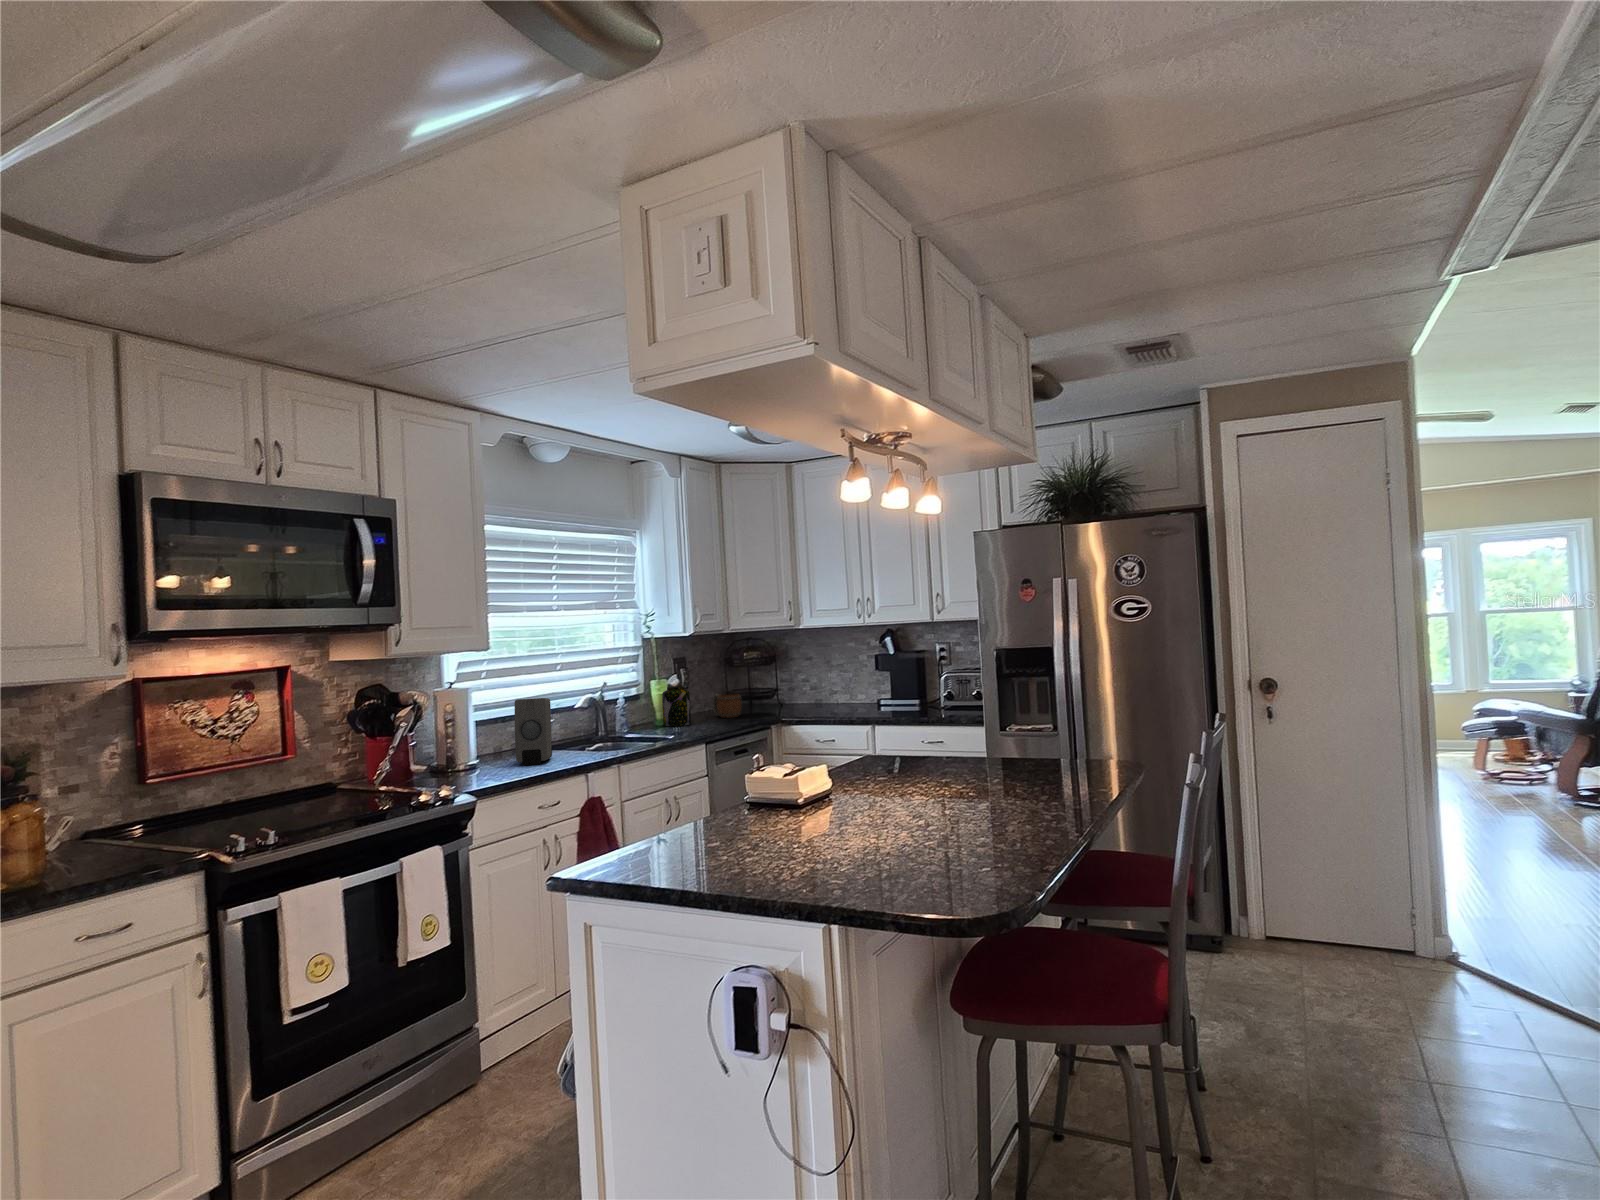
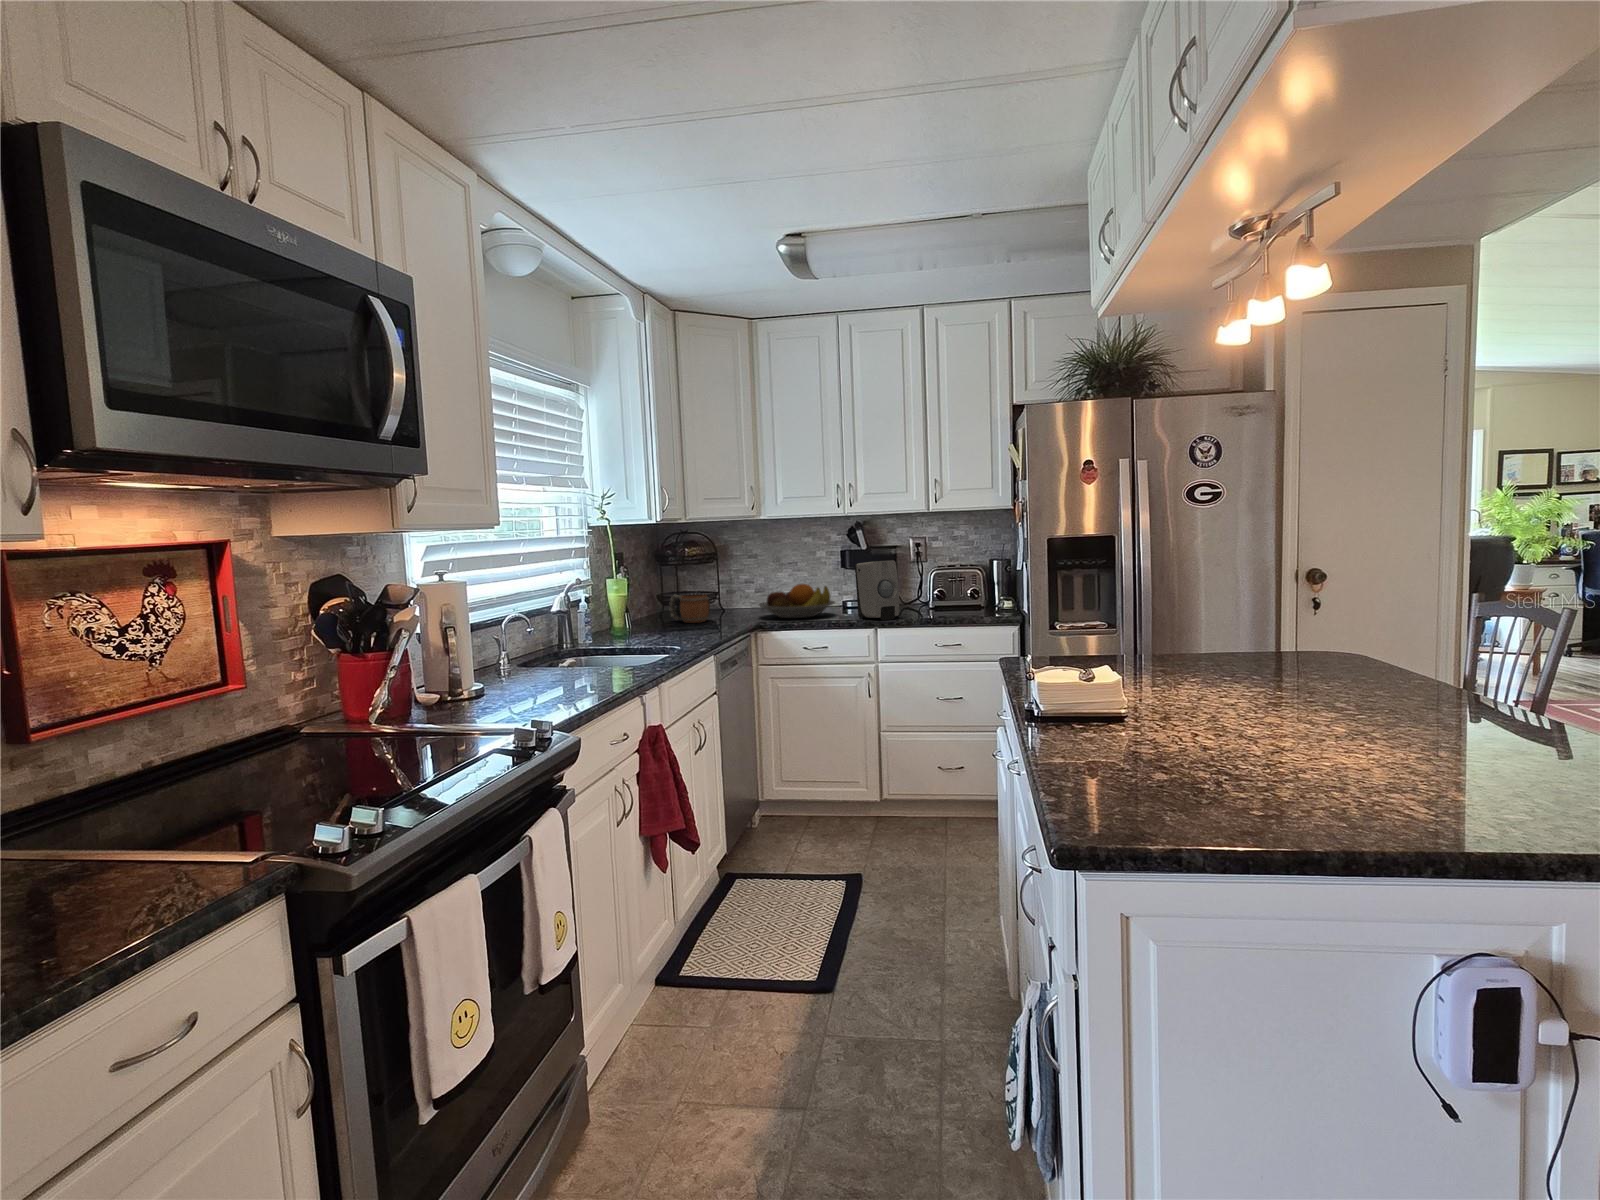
jar: present [662,686,691,726] -> none [629,584,666,633]
fruit bowl: none [781,686,847,716] -> present [759,584,835,618]
soap dispenser: present [515,698,552,765] -> present [855,560,899,620]

